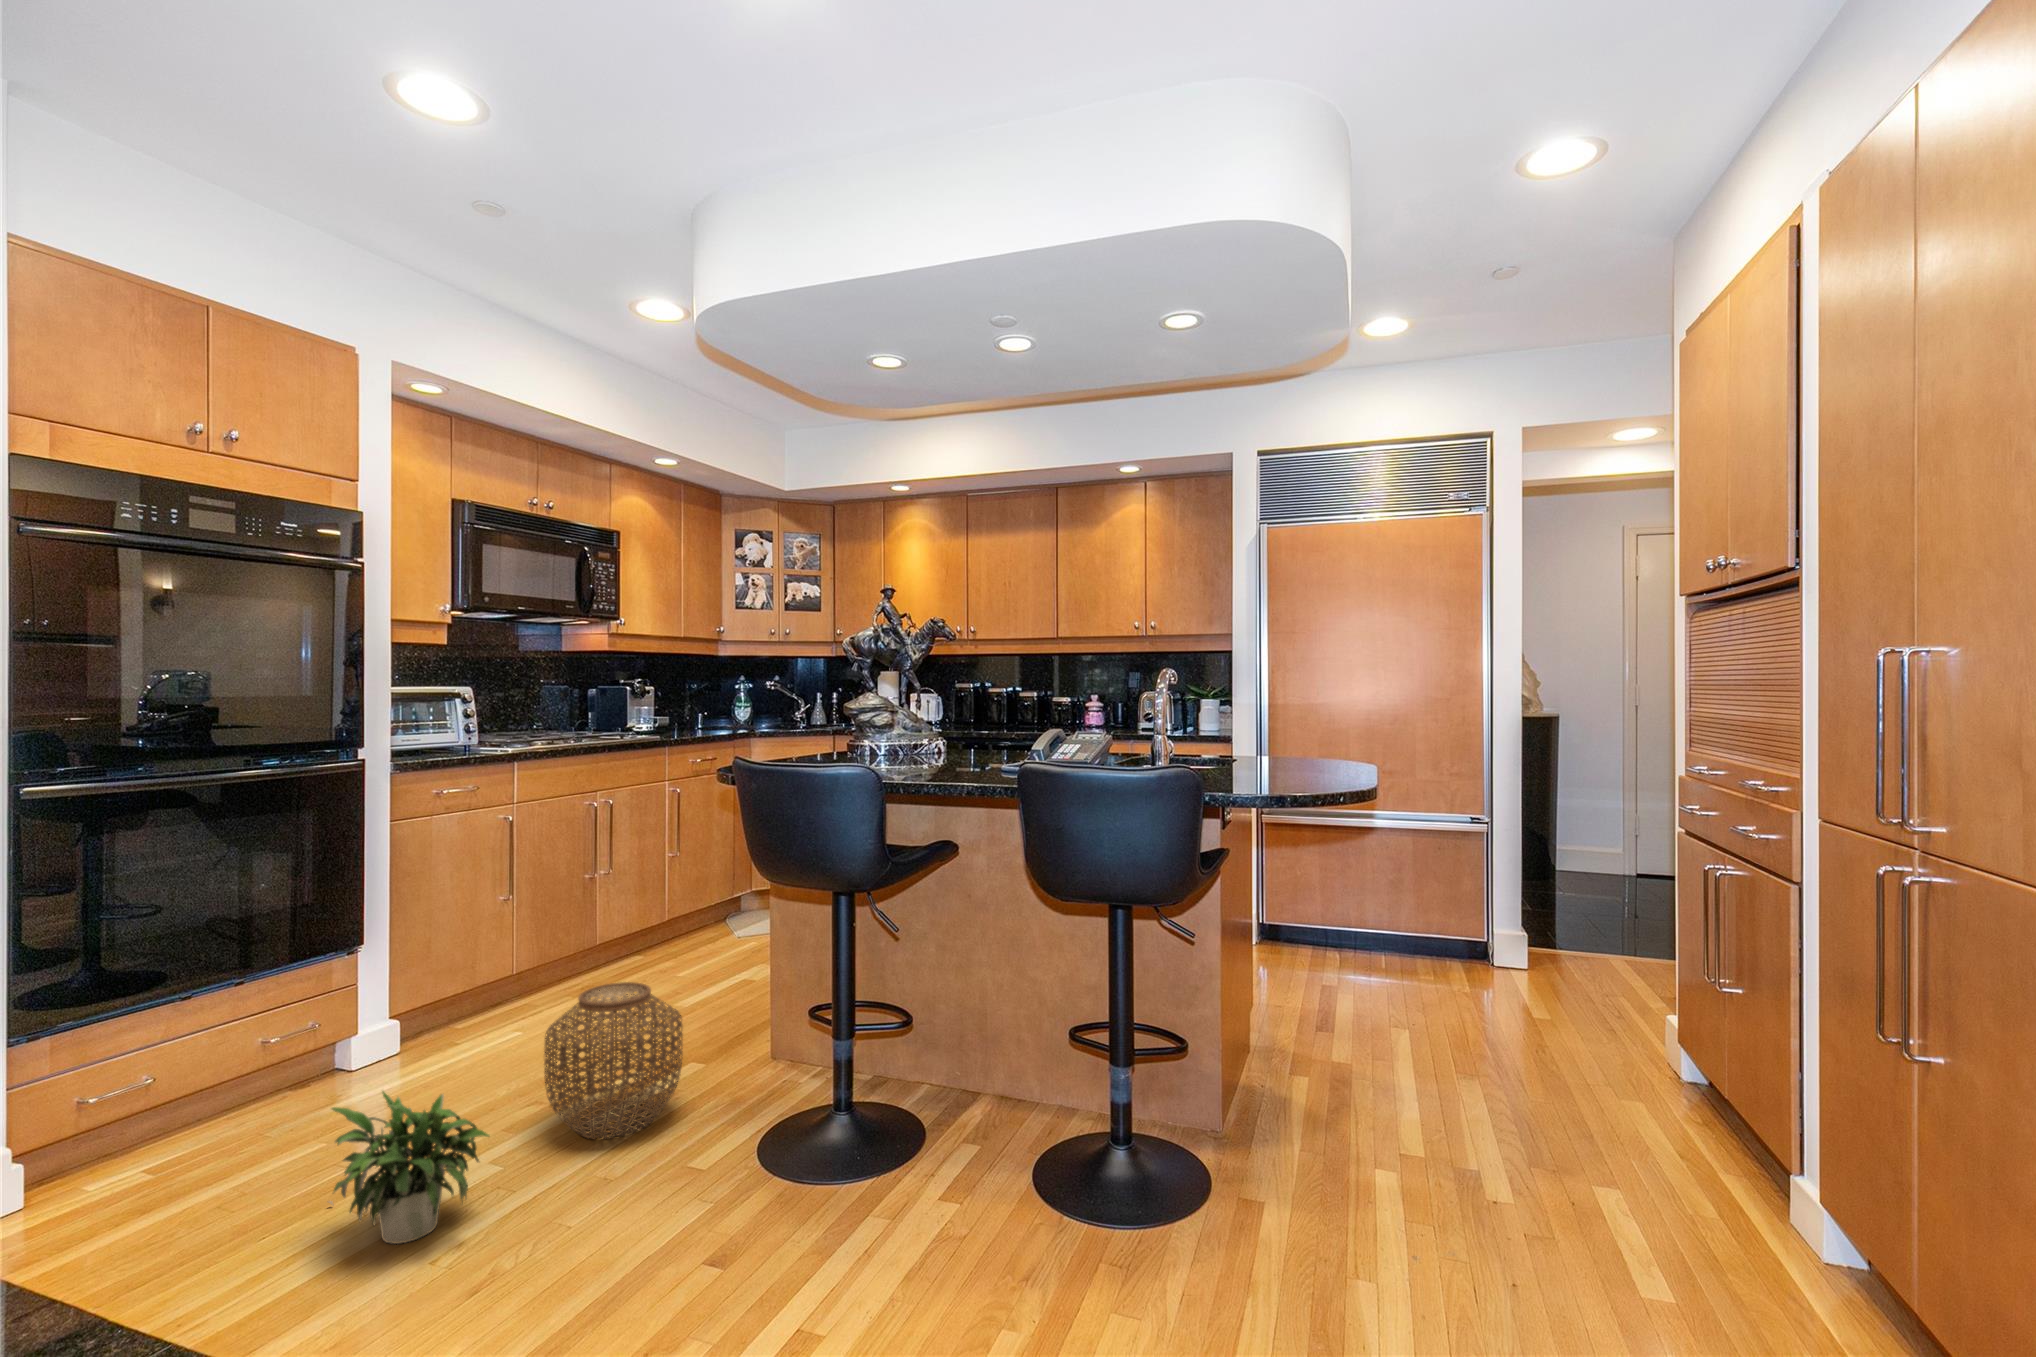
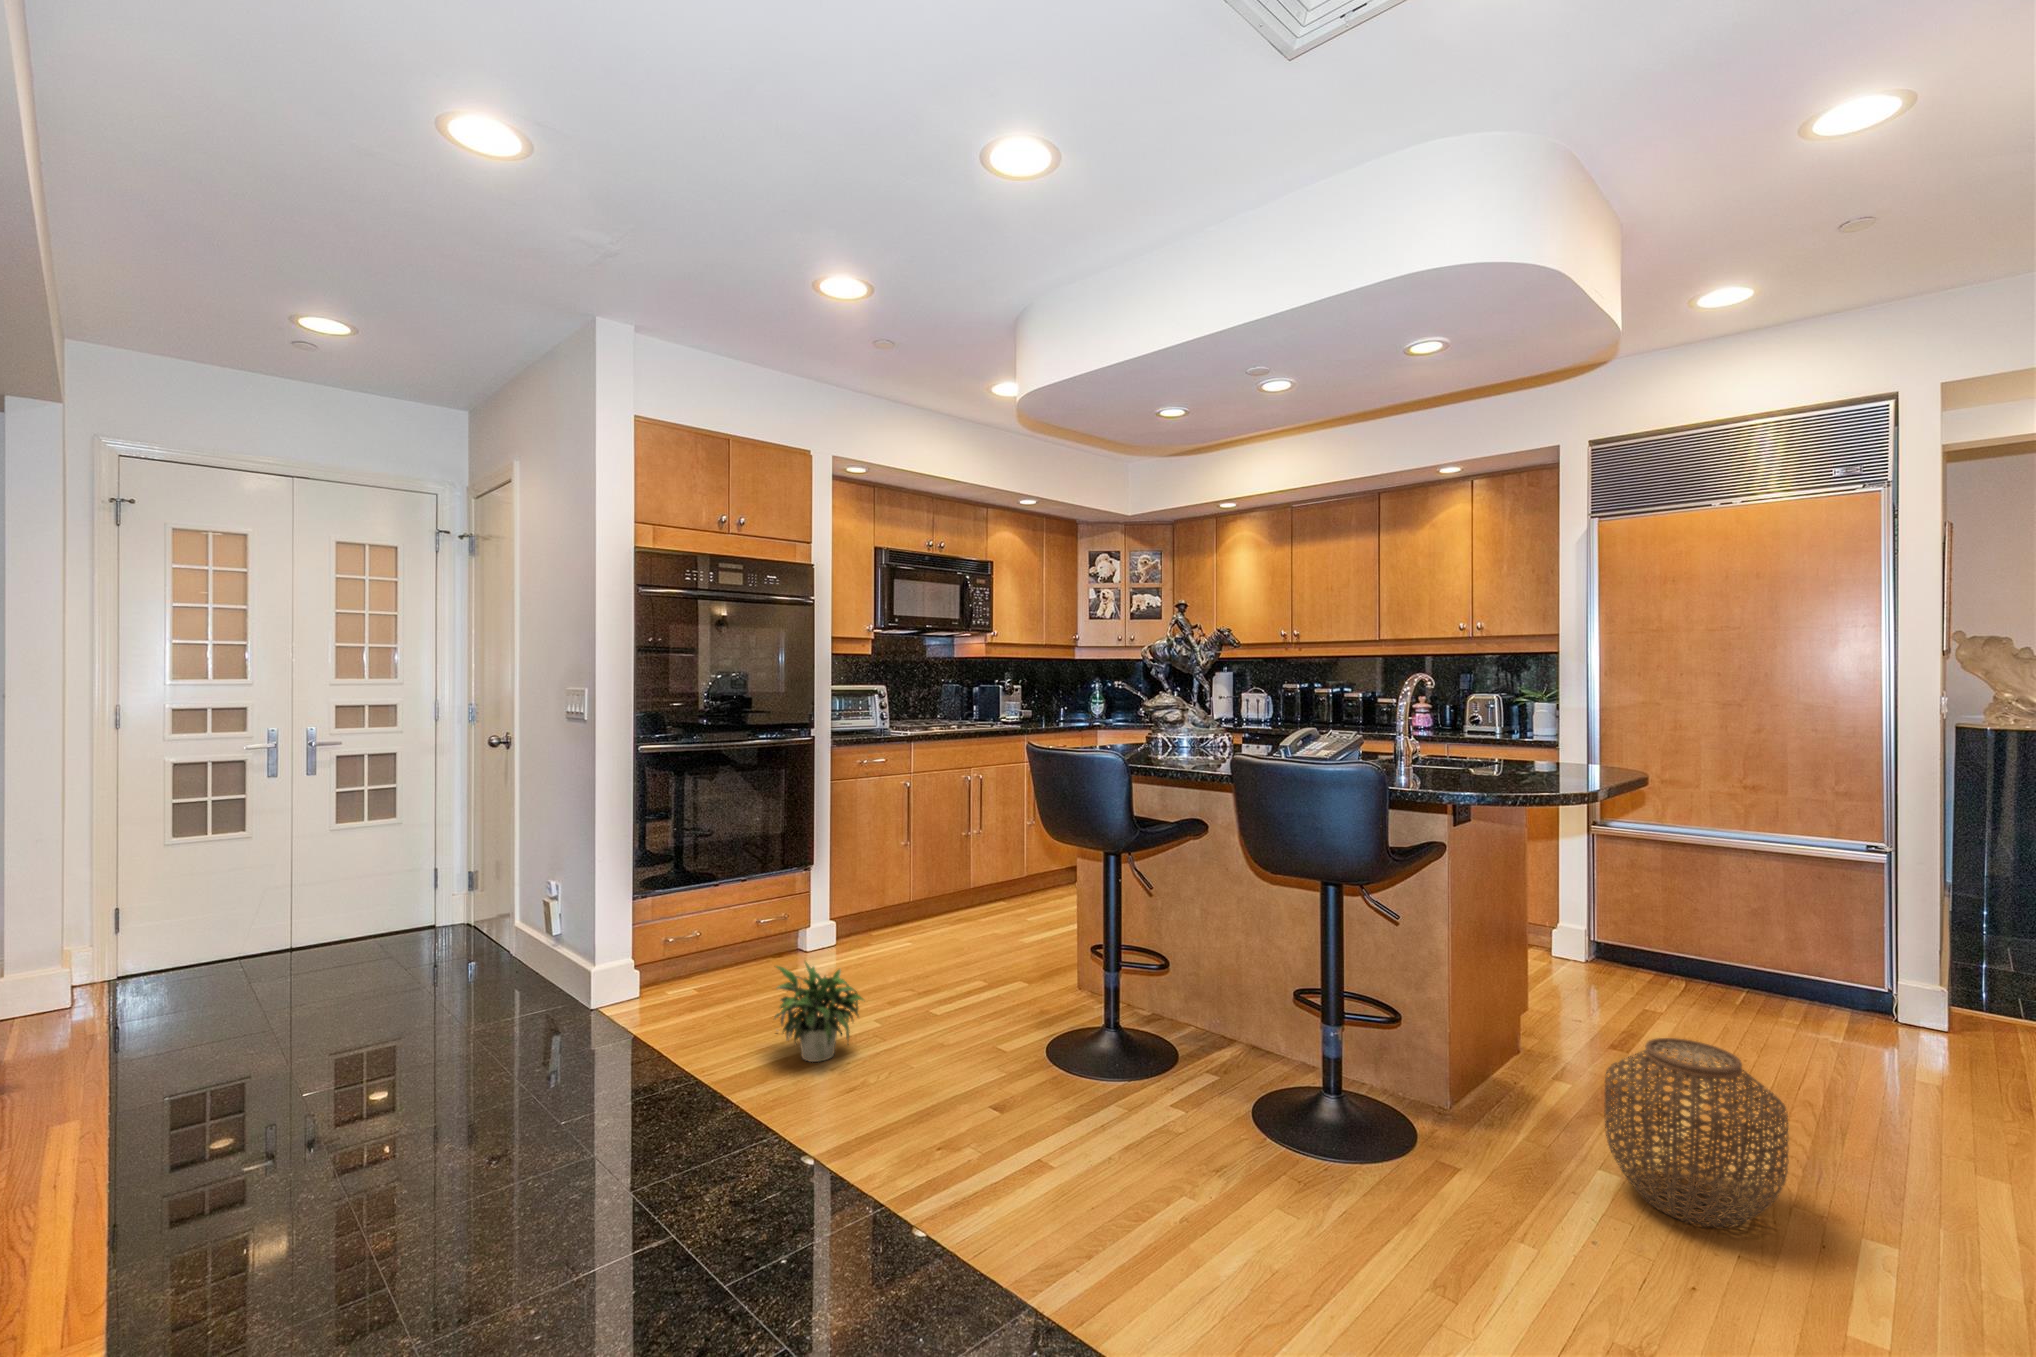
woven basket: present [544,982,683,1139] -> present [1604,1038,1788,1227]

